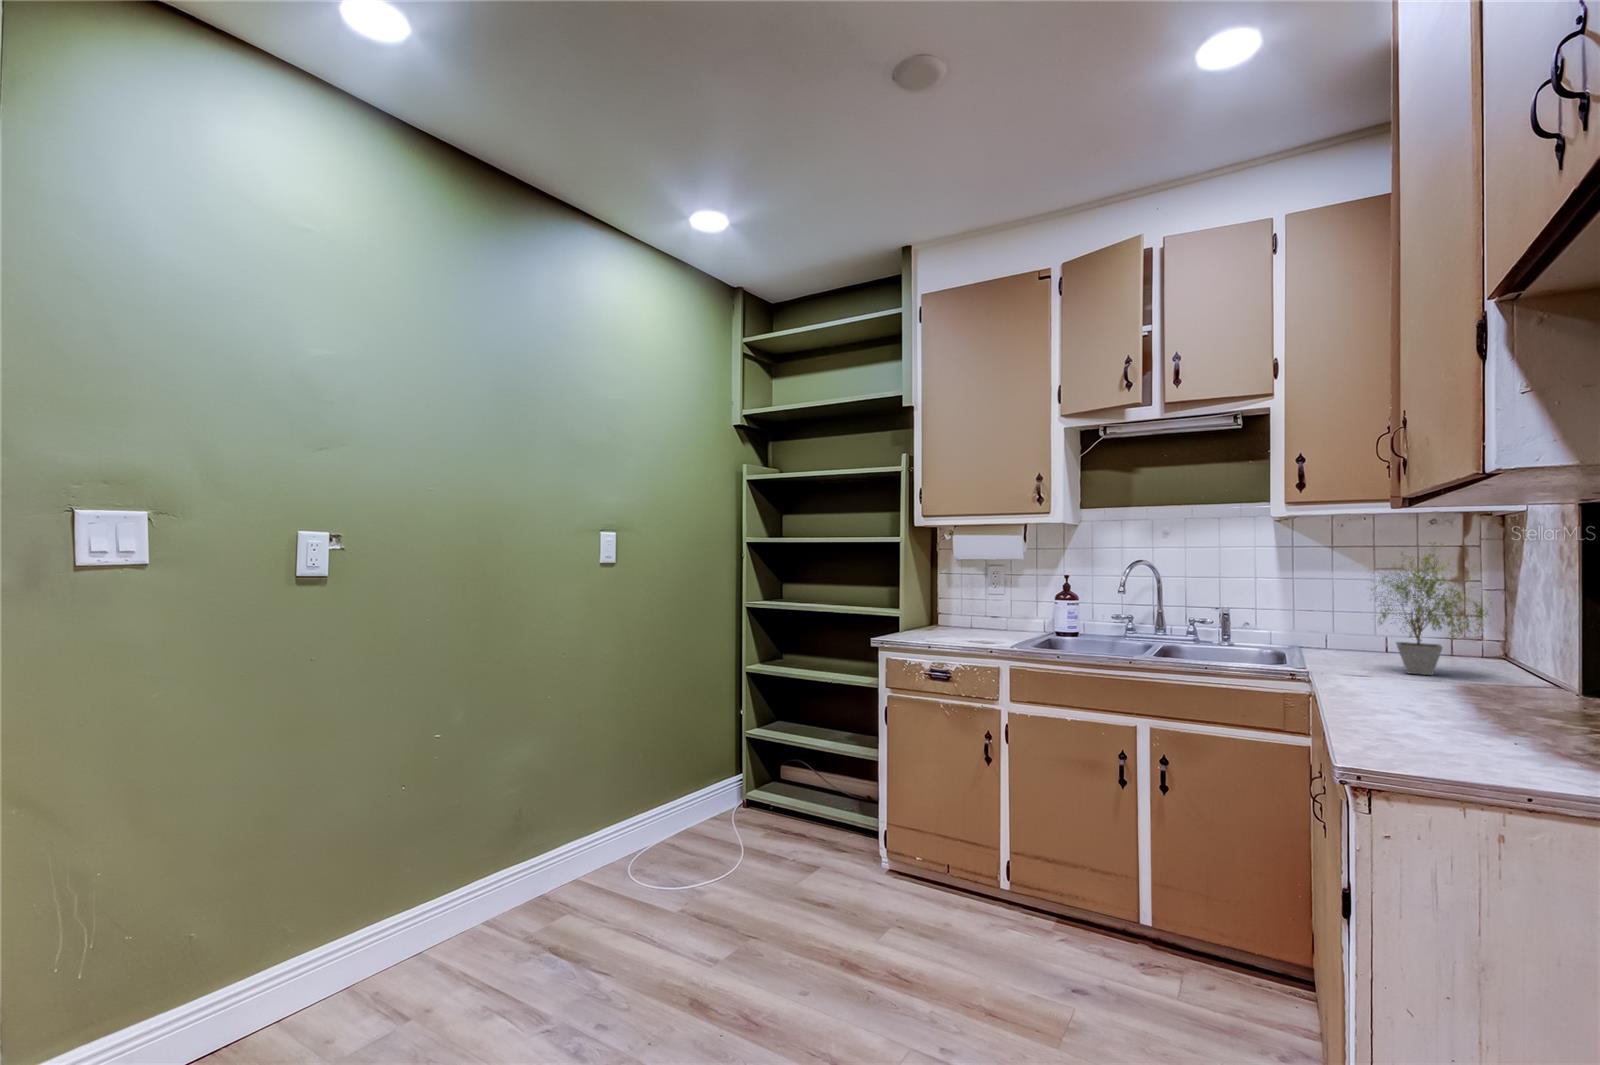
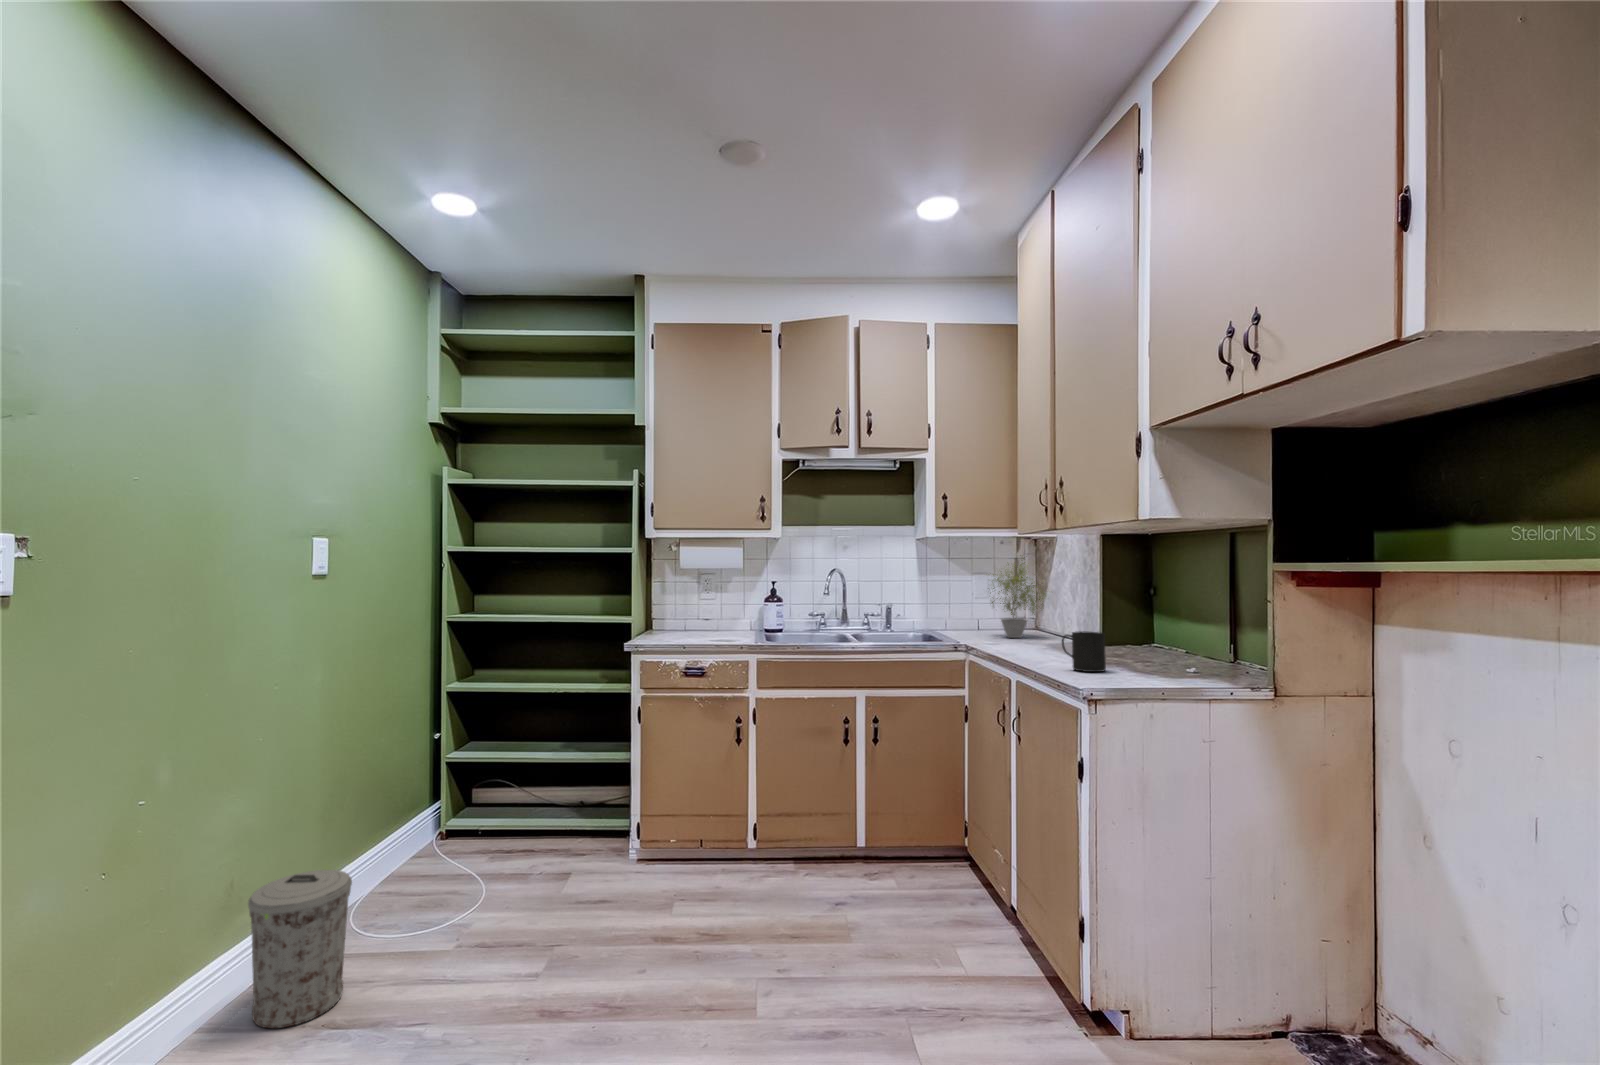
mug: none [1385,675,1482,753] -> present [1062,631,1106,672]
trash can: none [522,807,597,932] -> present [248,870,352,1028]

